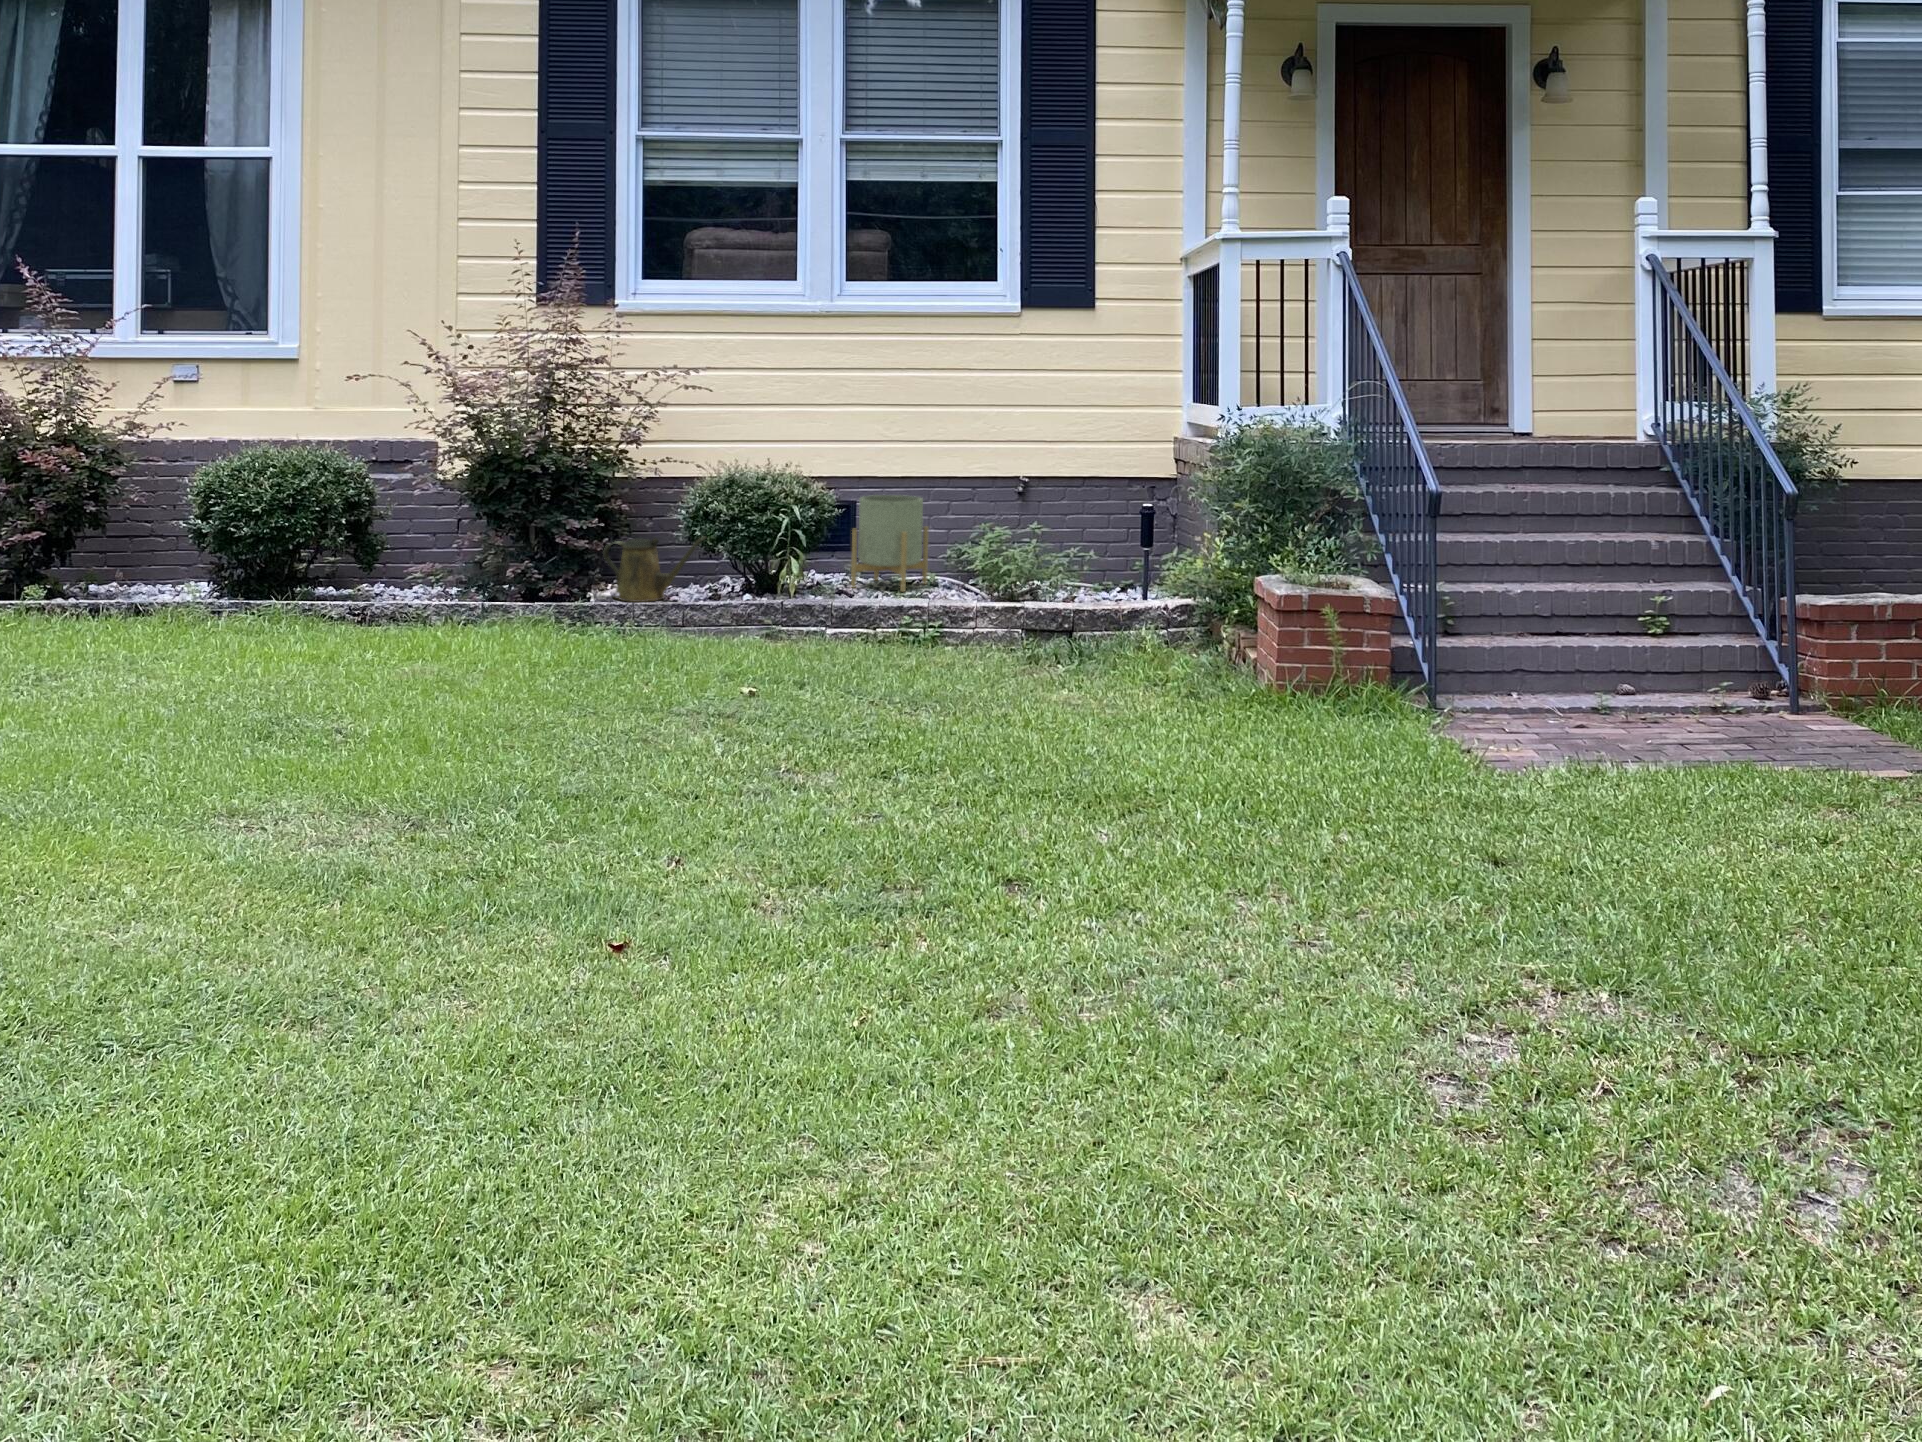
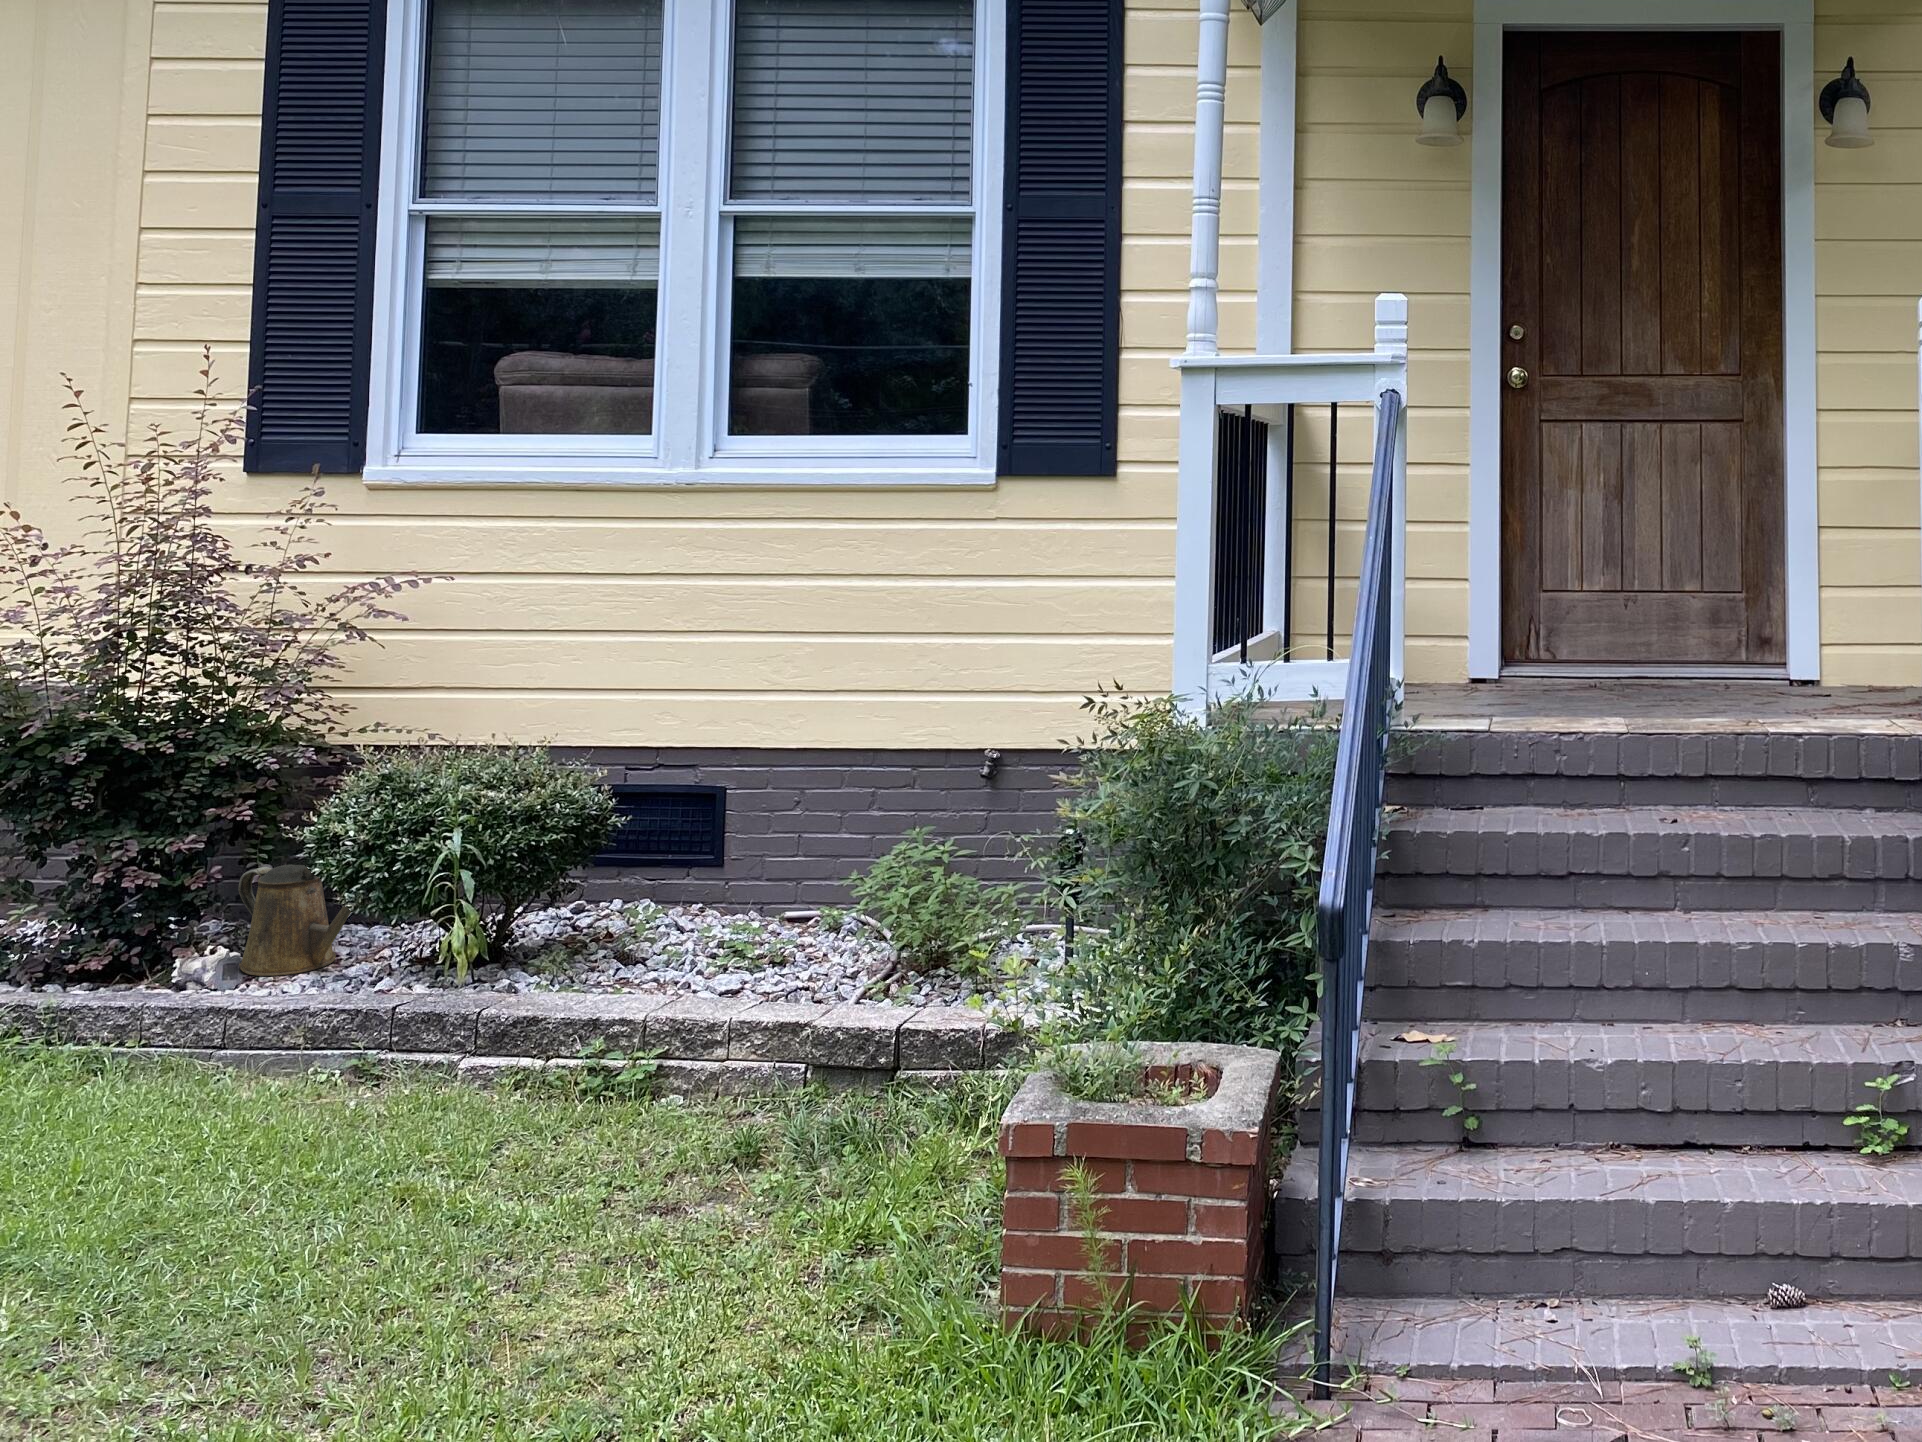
planter: present [851,495,928,592] -> none [684,776,826,946]

